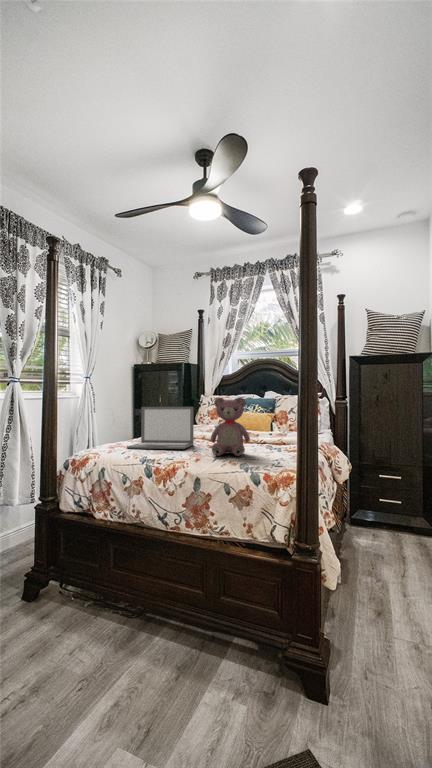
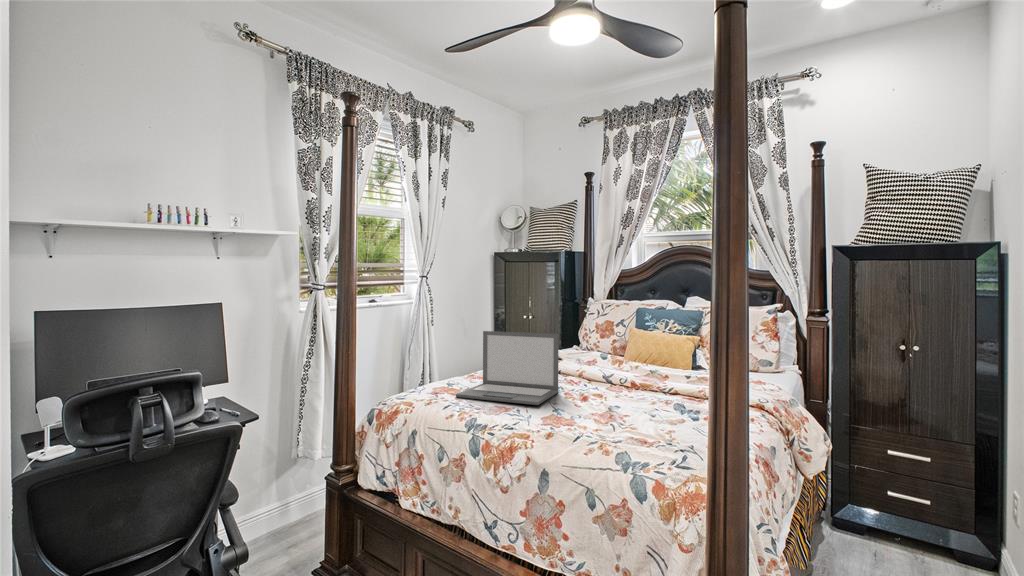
teddy bear: present [211,397,250,456] -> none [575,329,642,431]

